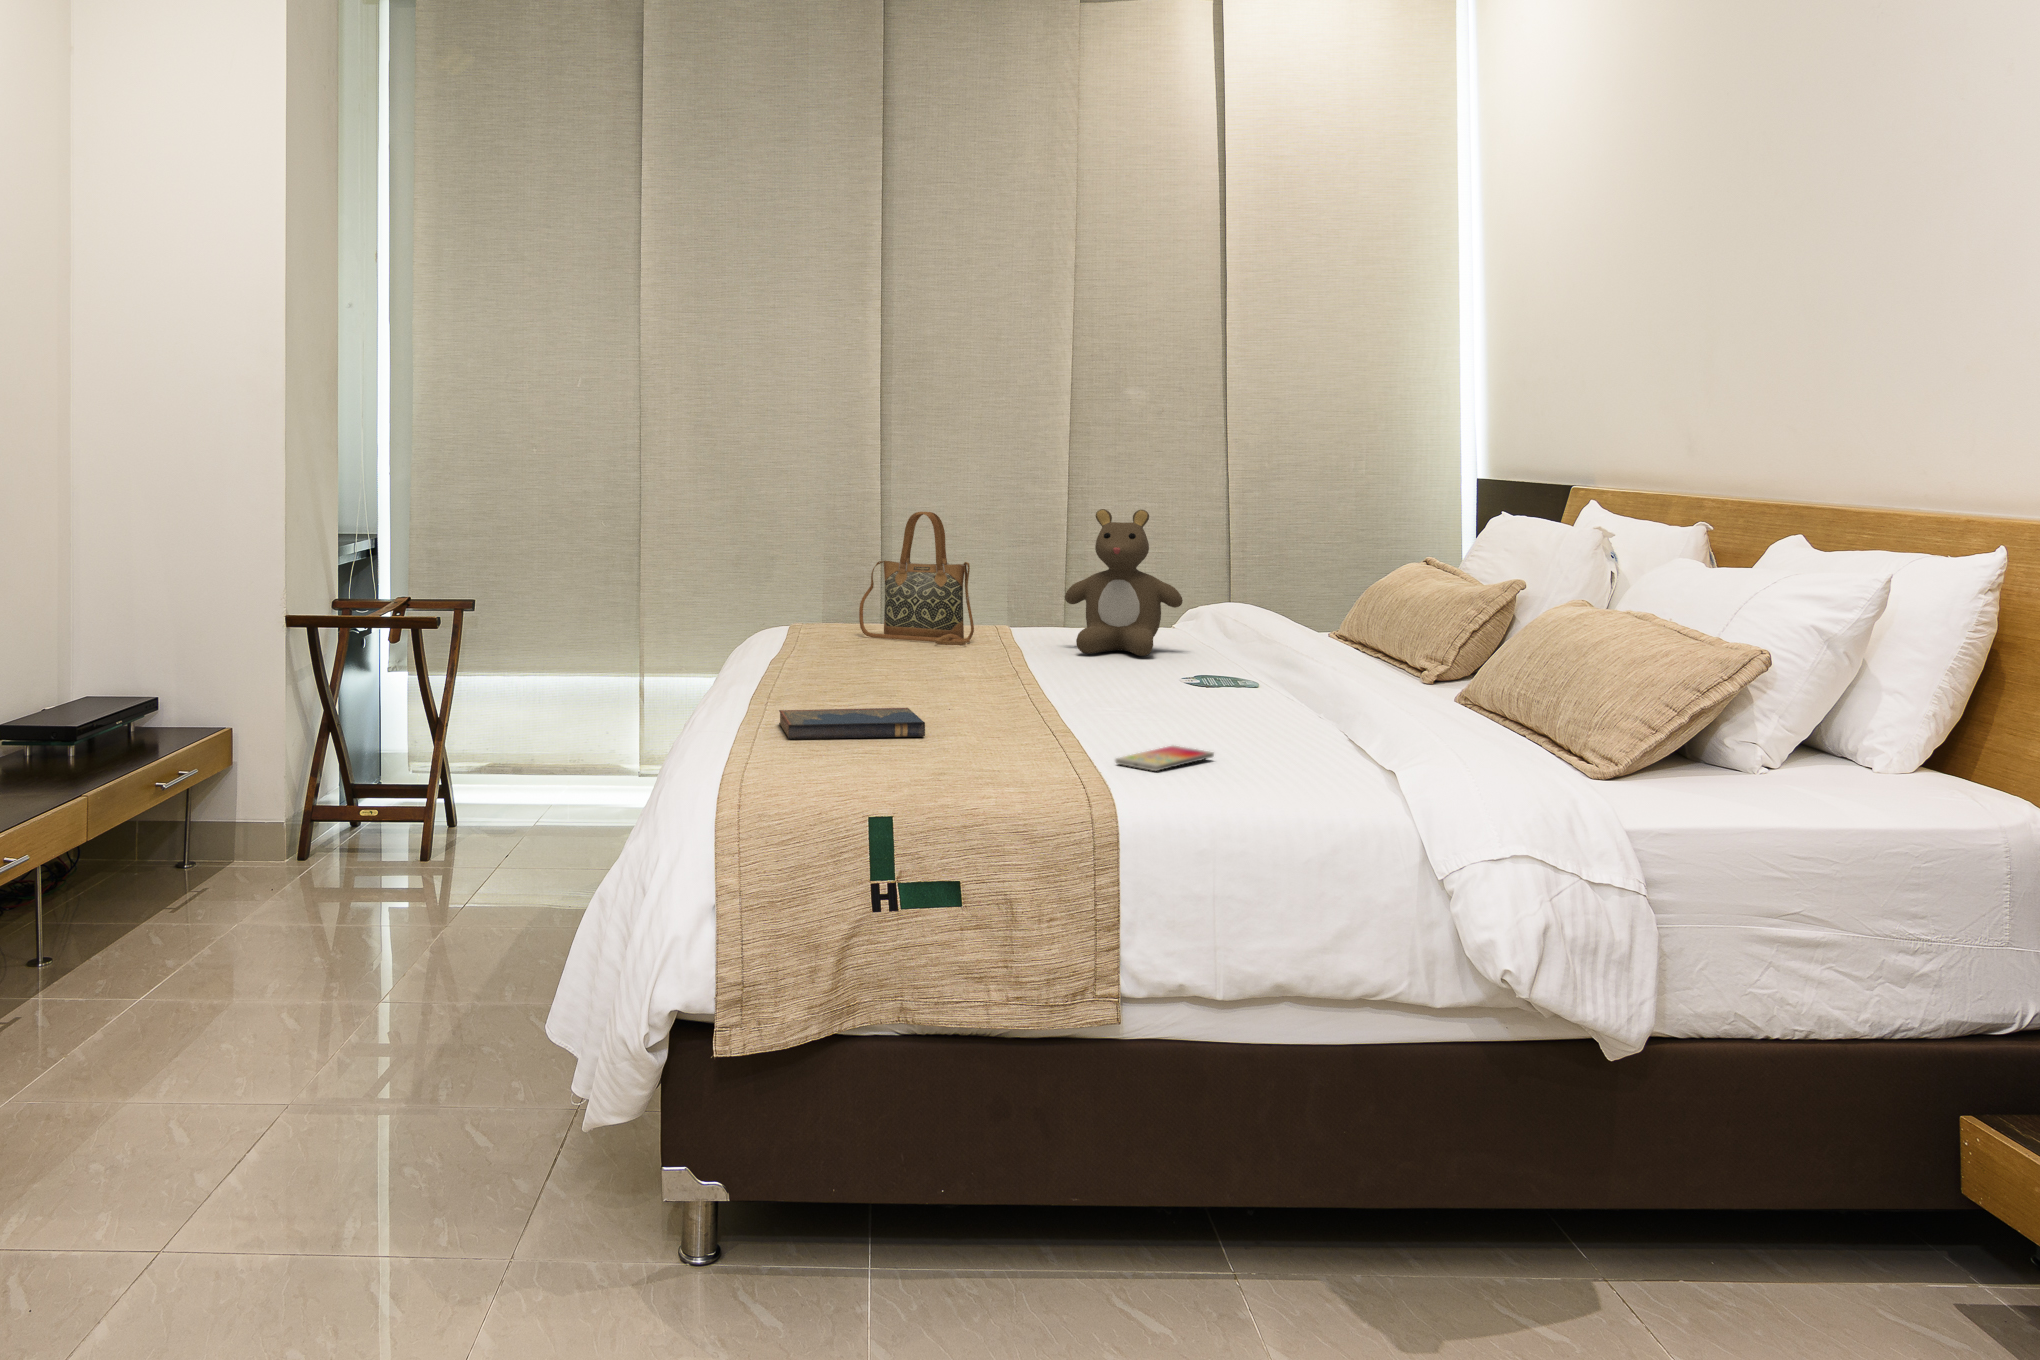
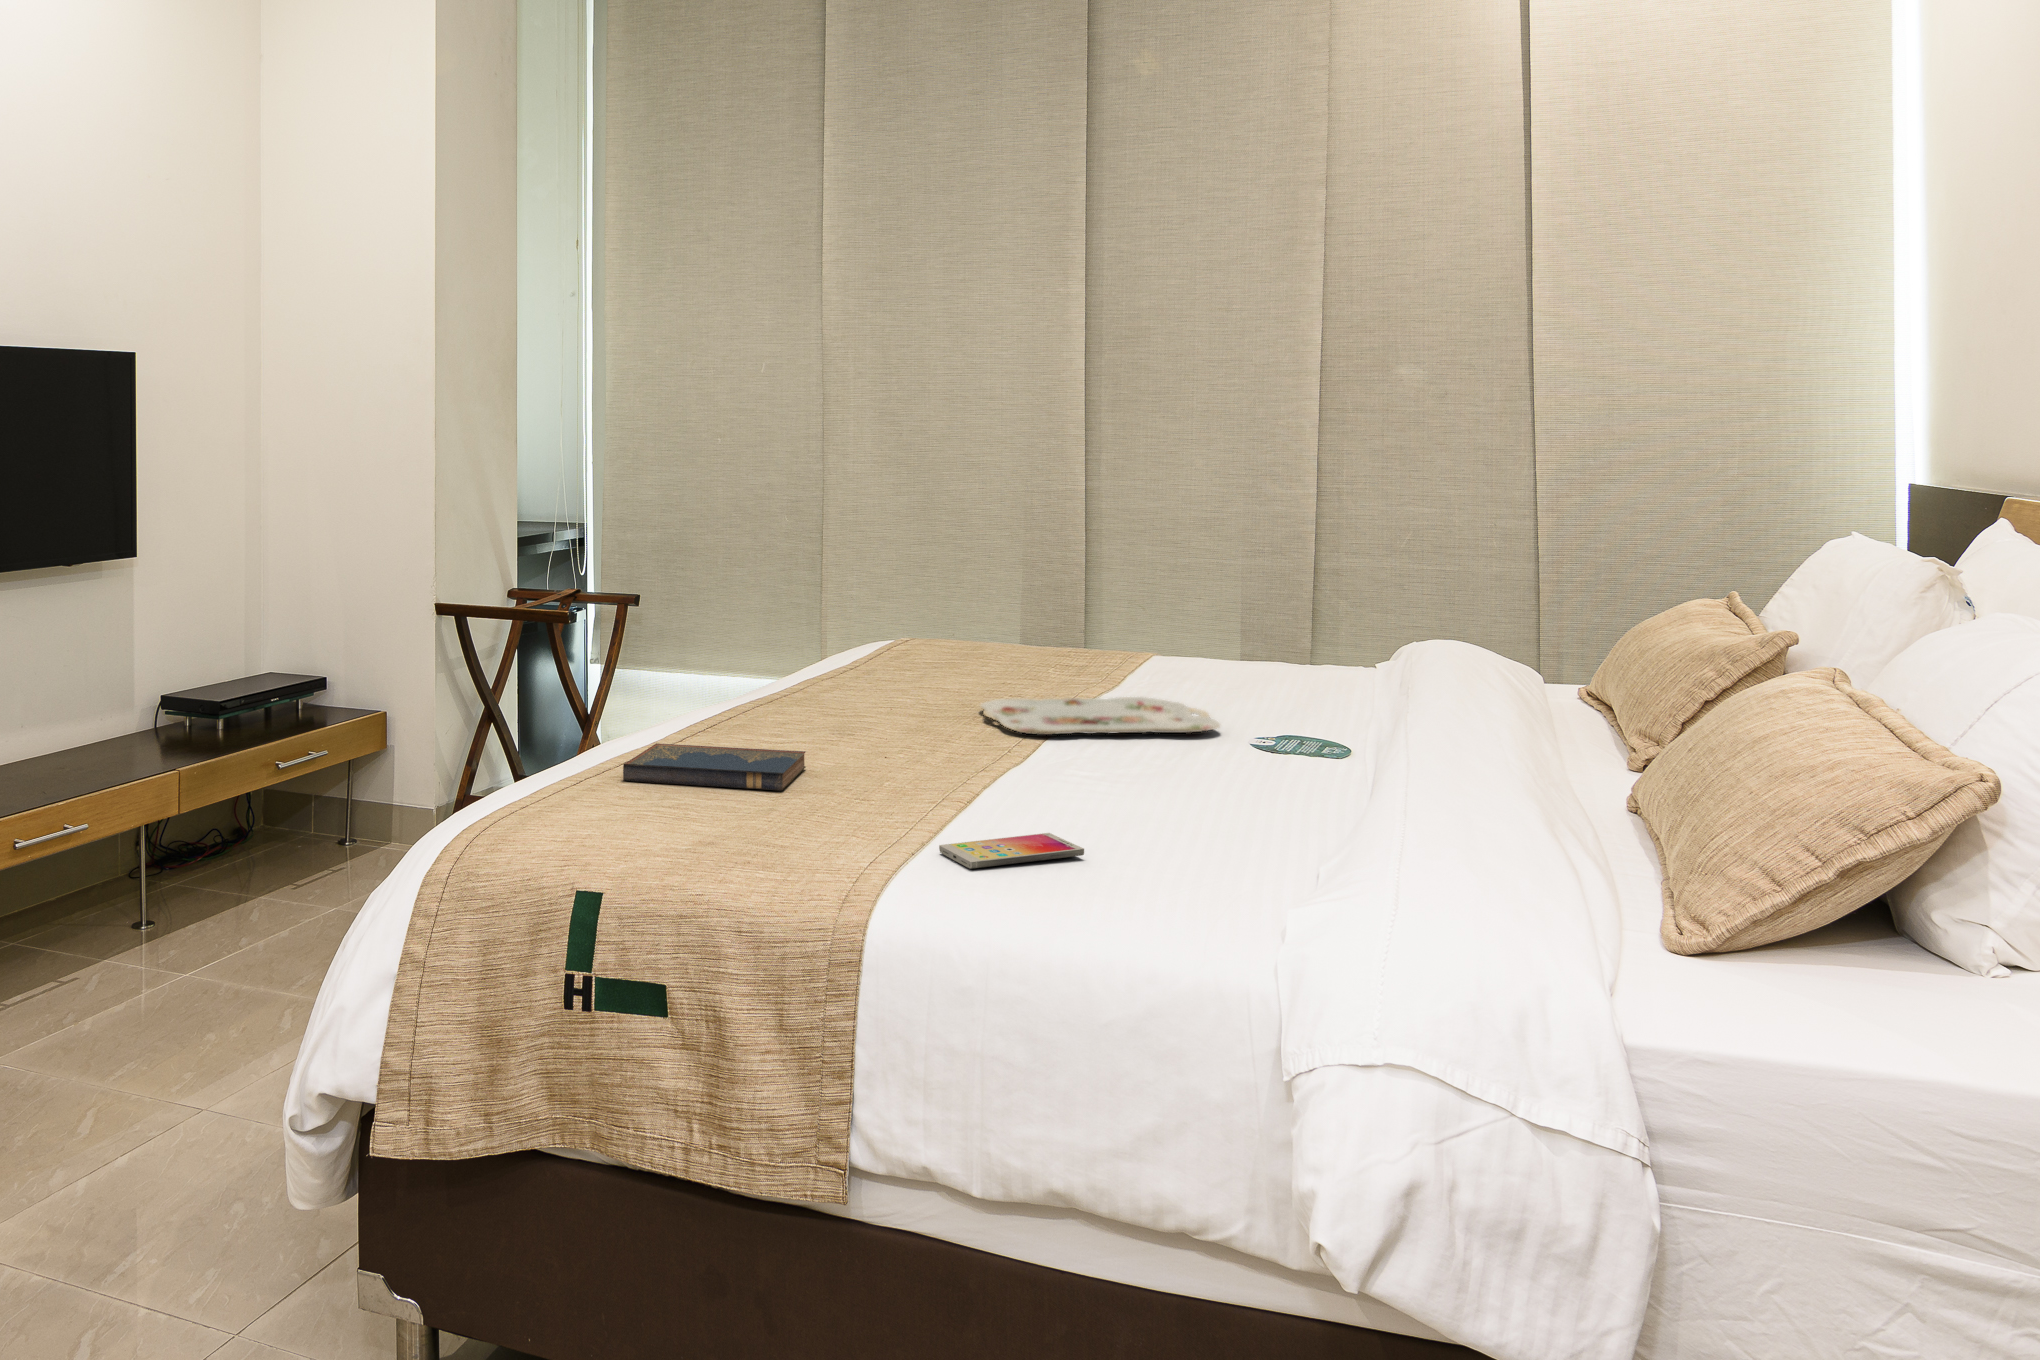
teddy bear: present [1065,509,1183,656] -> none [1197,513,1347,699]
handbag: present [859,512,974,645] -> none [982,511,1103,671]
serving tray: none [948,659,1148,689] -> present [980,697,1220,735]

